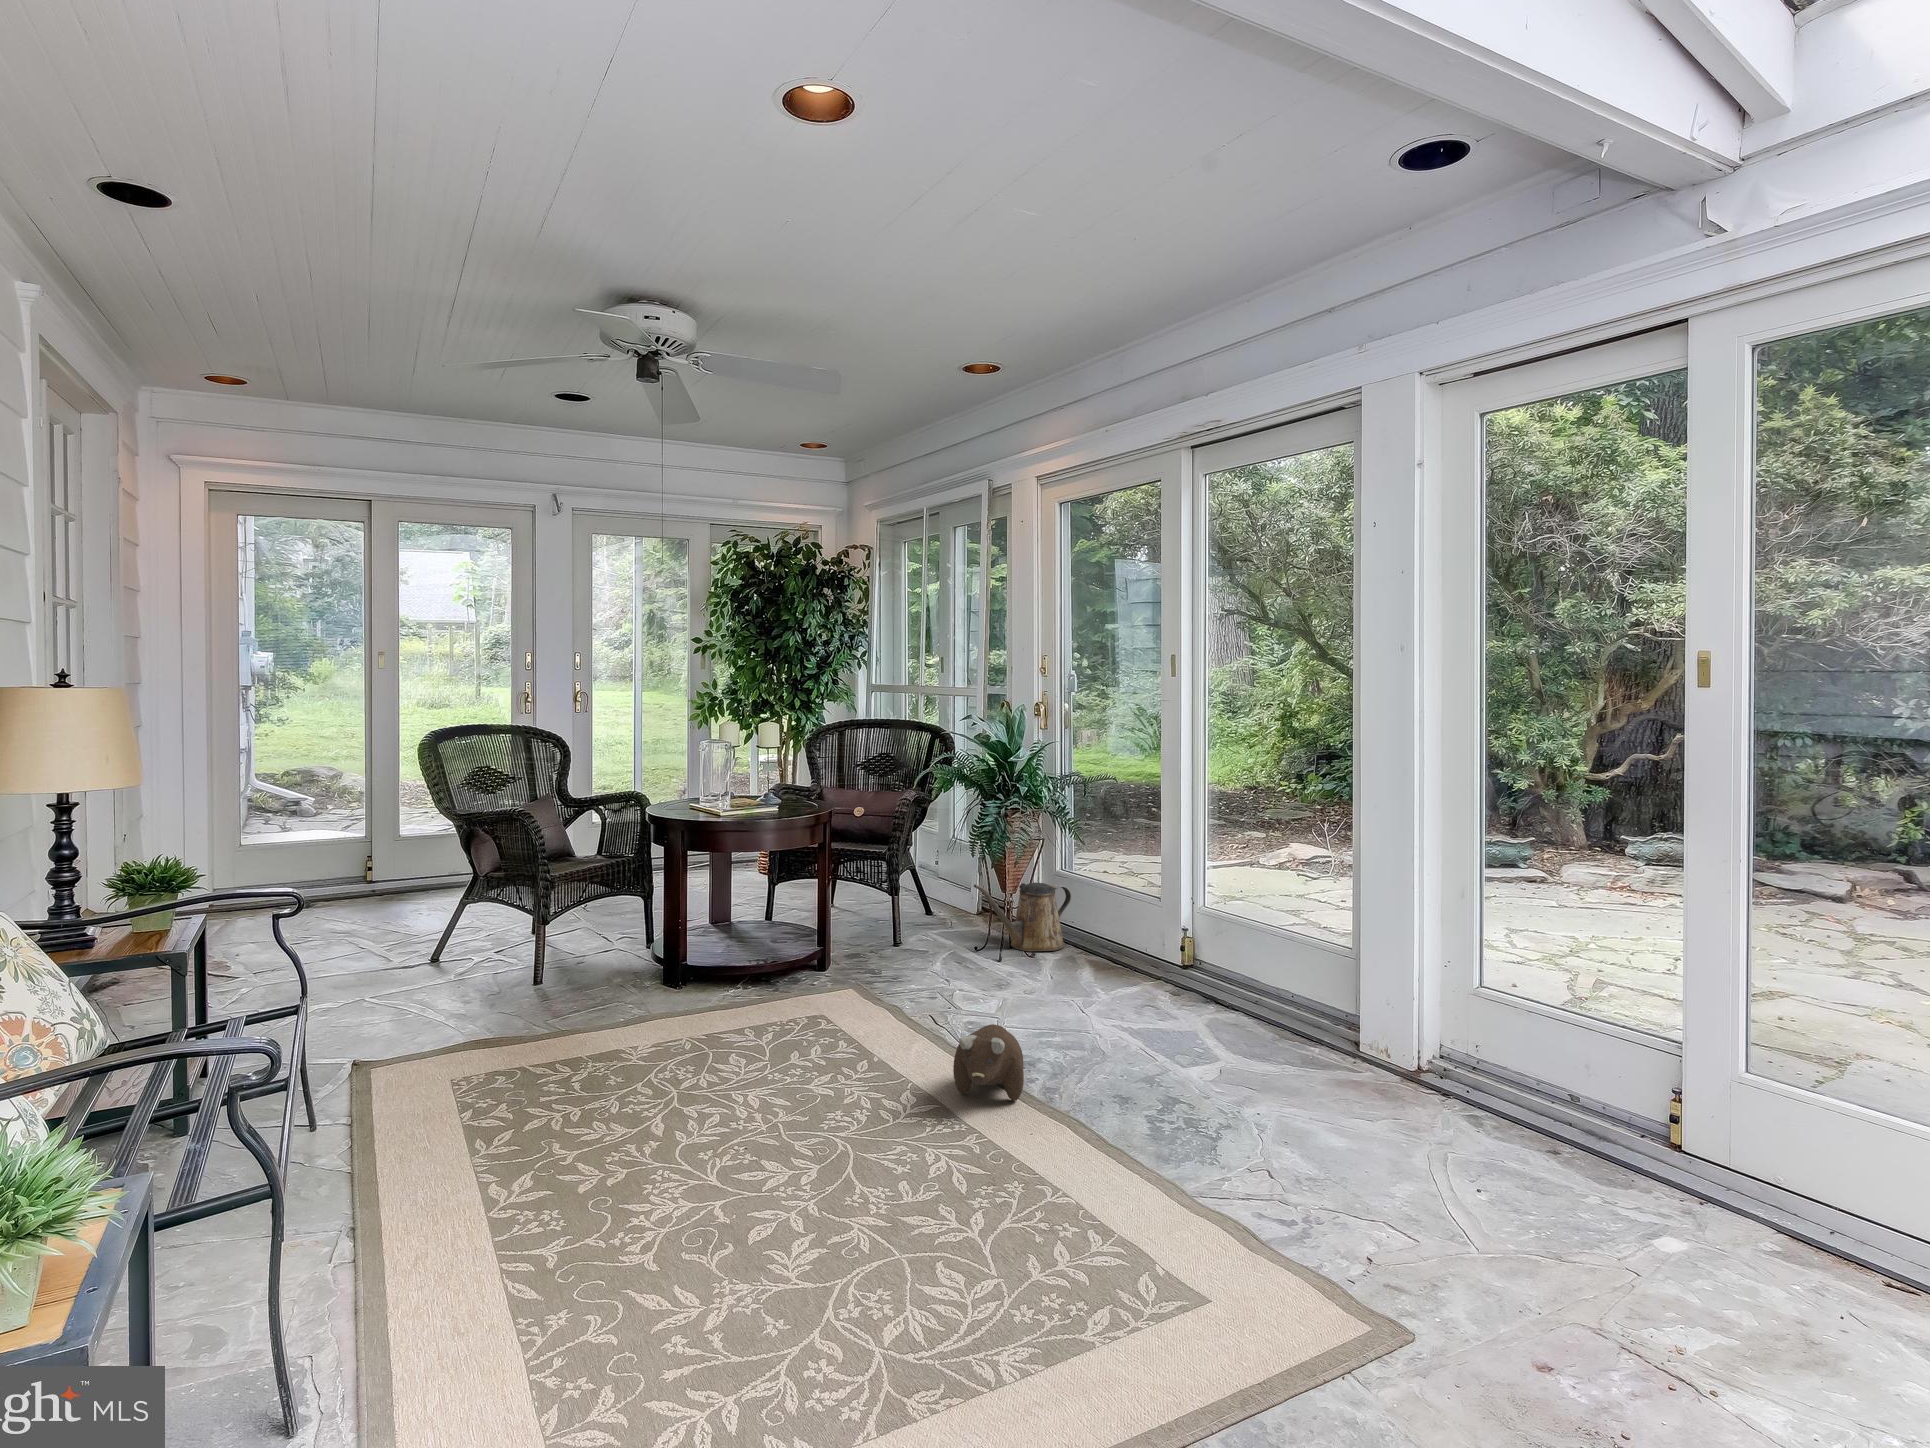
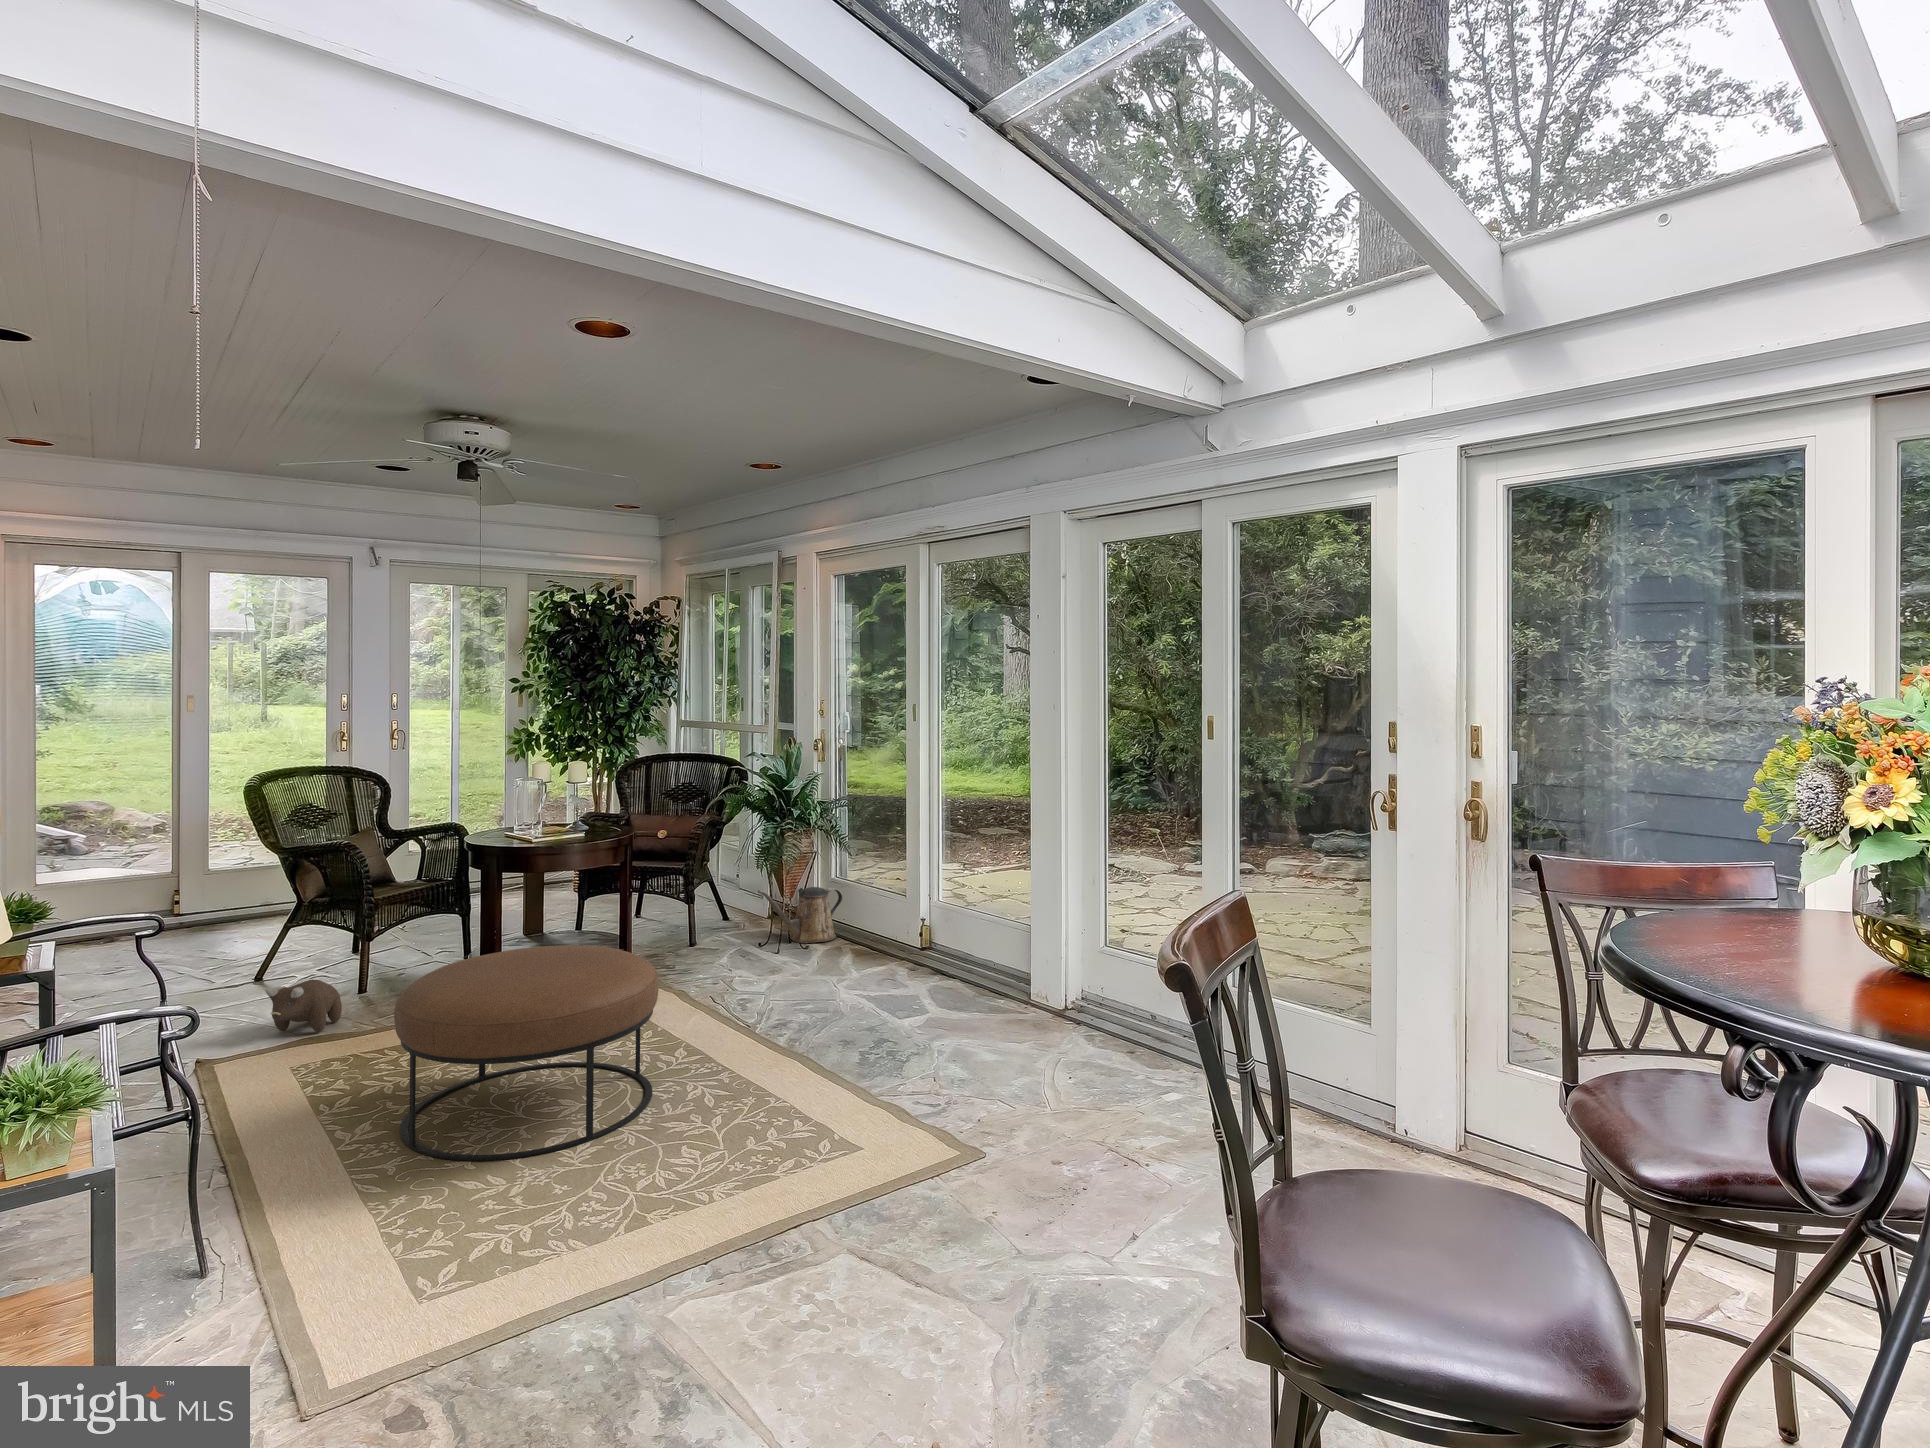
ottoman: none [559,952,887,1257] -> present [394,945,659,1161]
plush toy: present [953,1024,1024,1101] -> present [265,979,342,1033]

